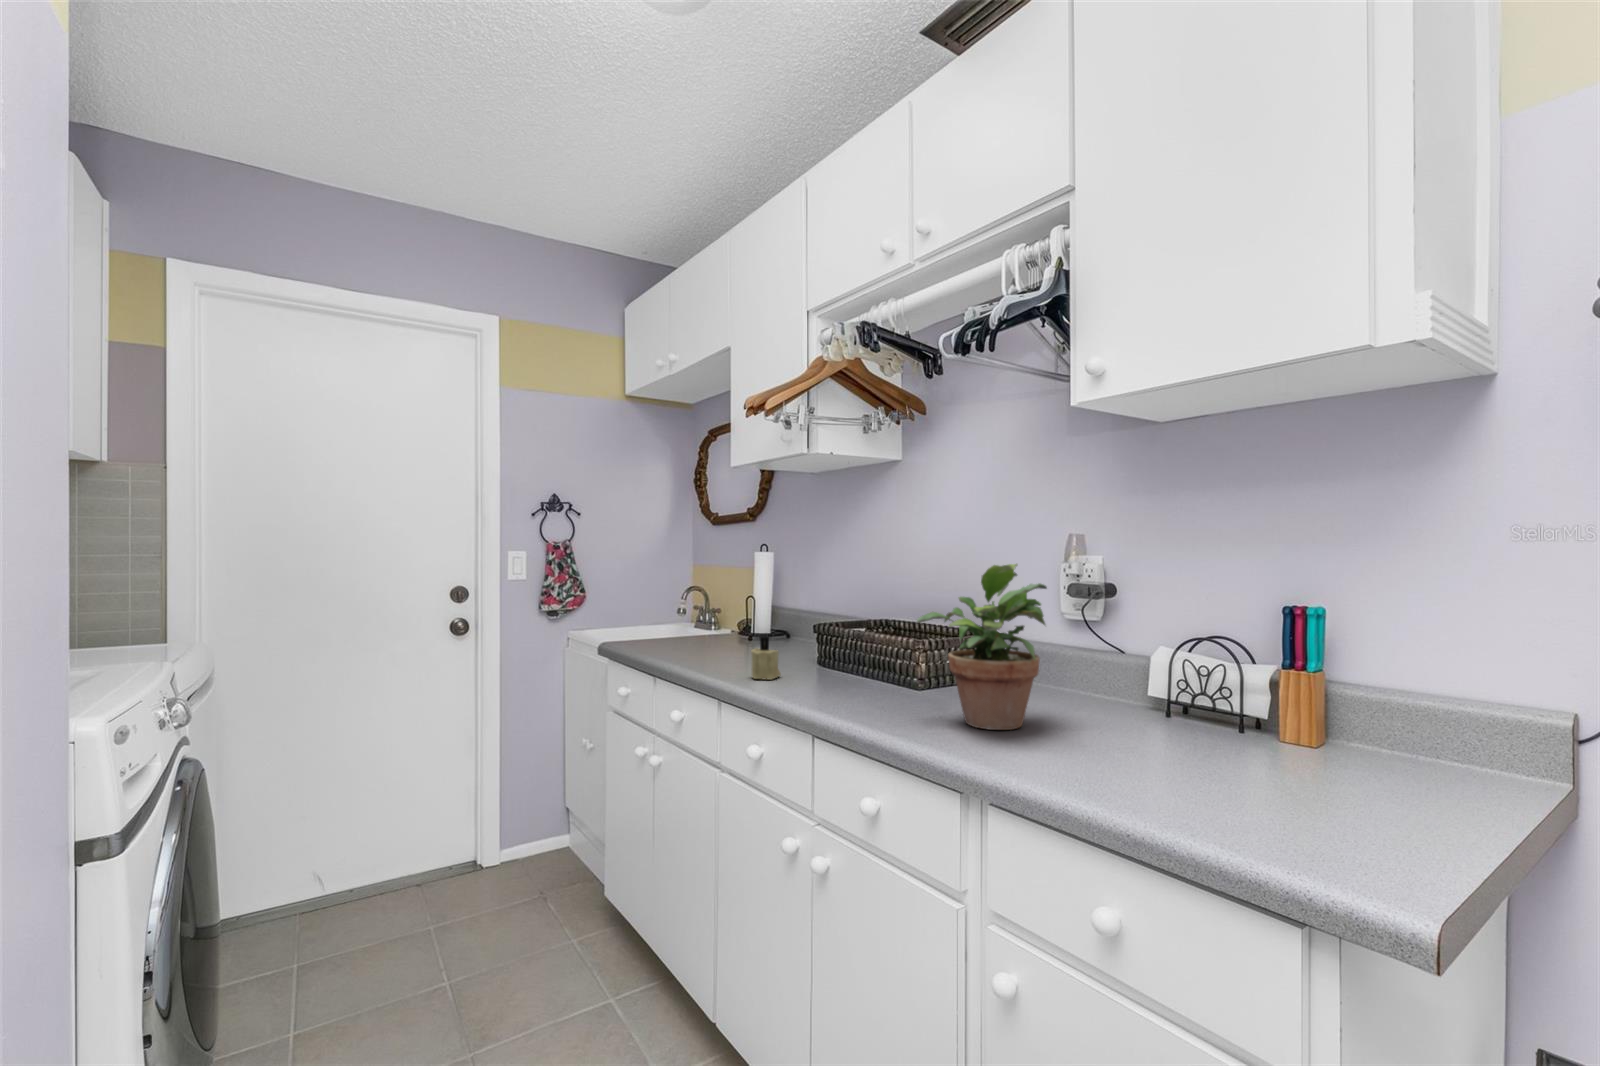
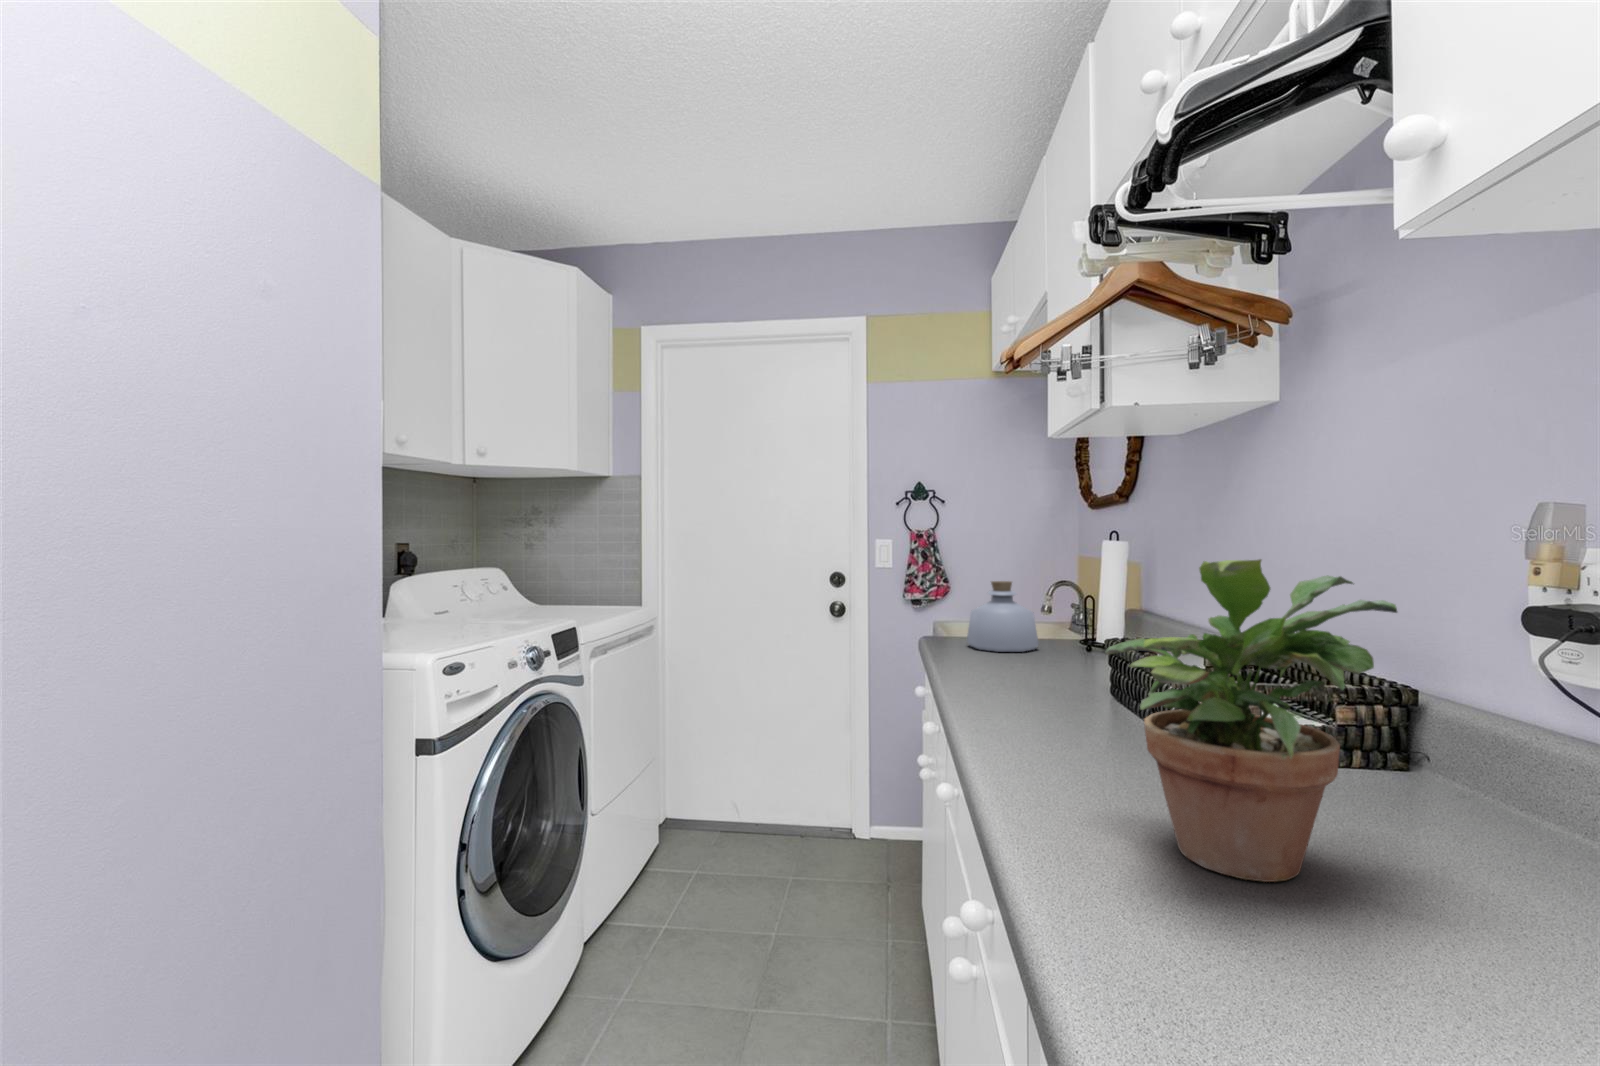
bottle: none [653,587,713,648] -> present [967,581,1039,652]
candle: present [751,637,781,680] -> none [993,649,1036,706]

